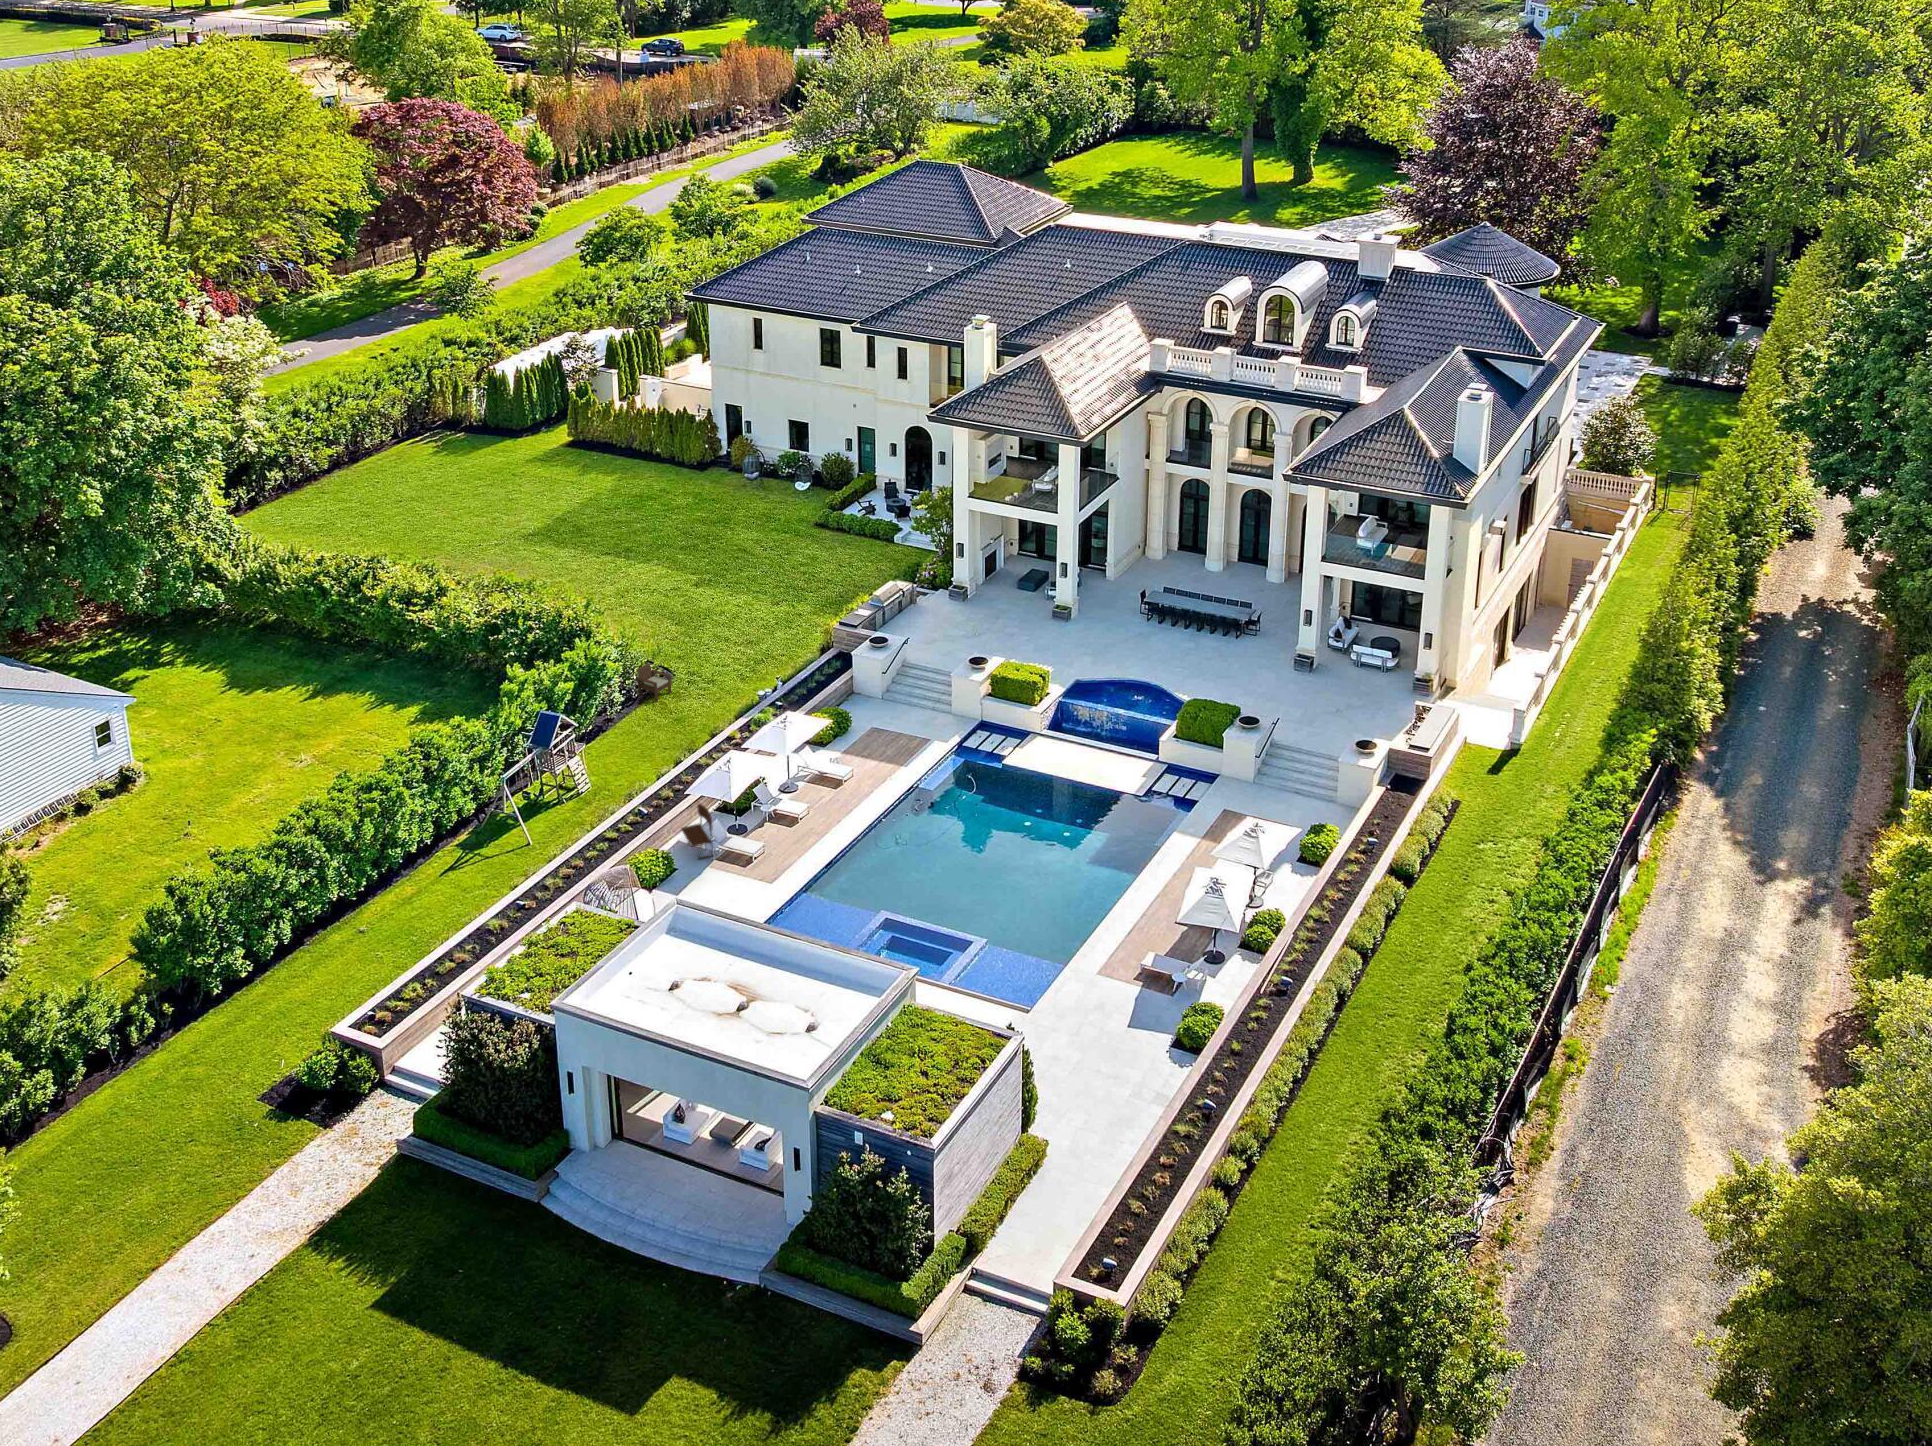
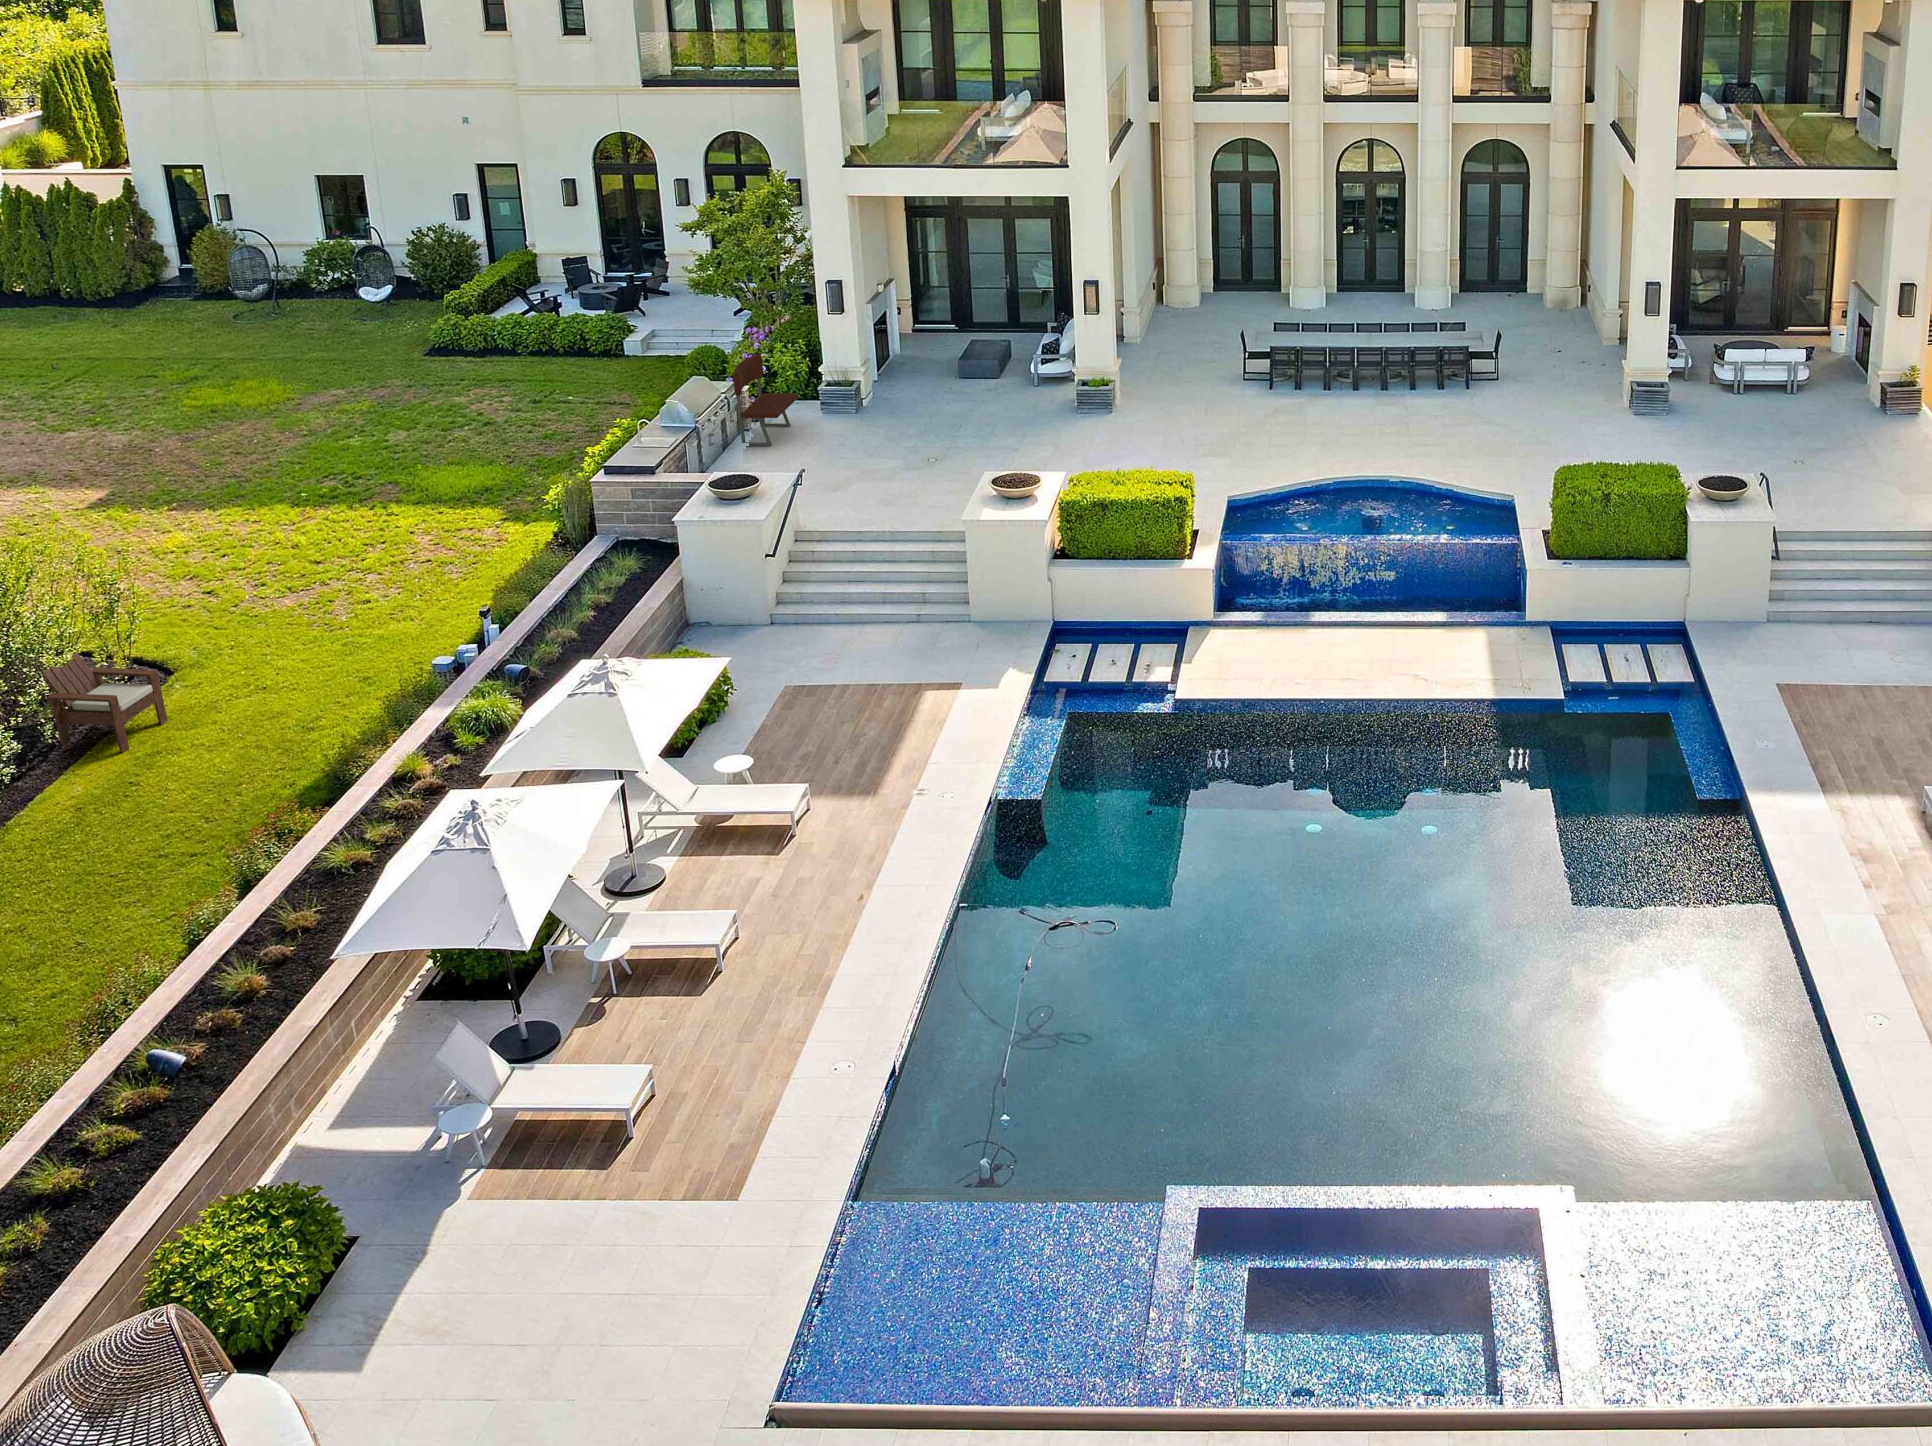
bench: present [681,804,713,859] -> present [733,354,798,446]

